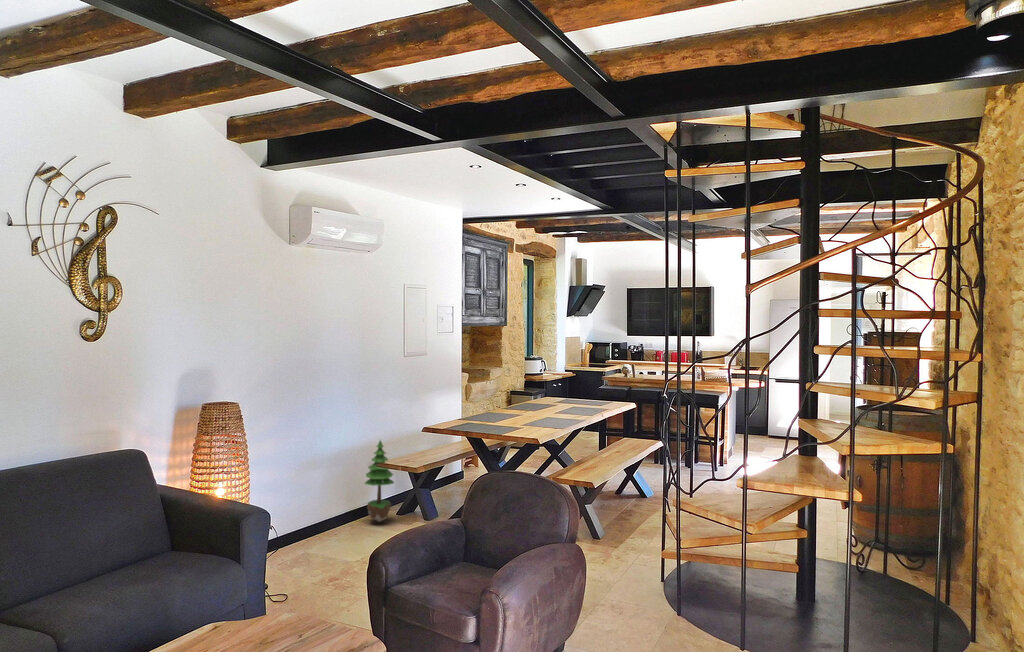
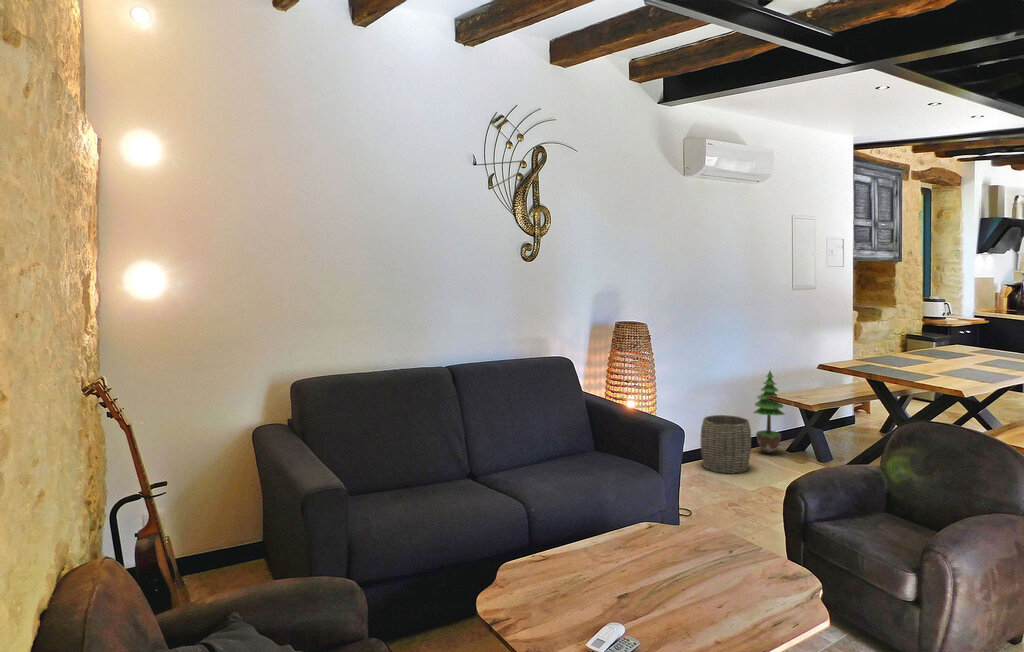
woven basket: none [307,491,358,553] -> present [701,415,751,474]

